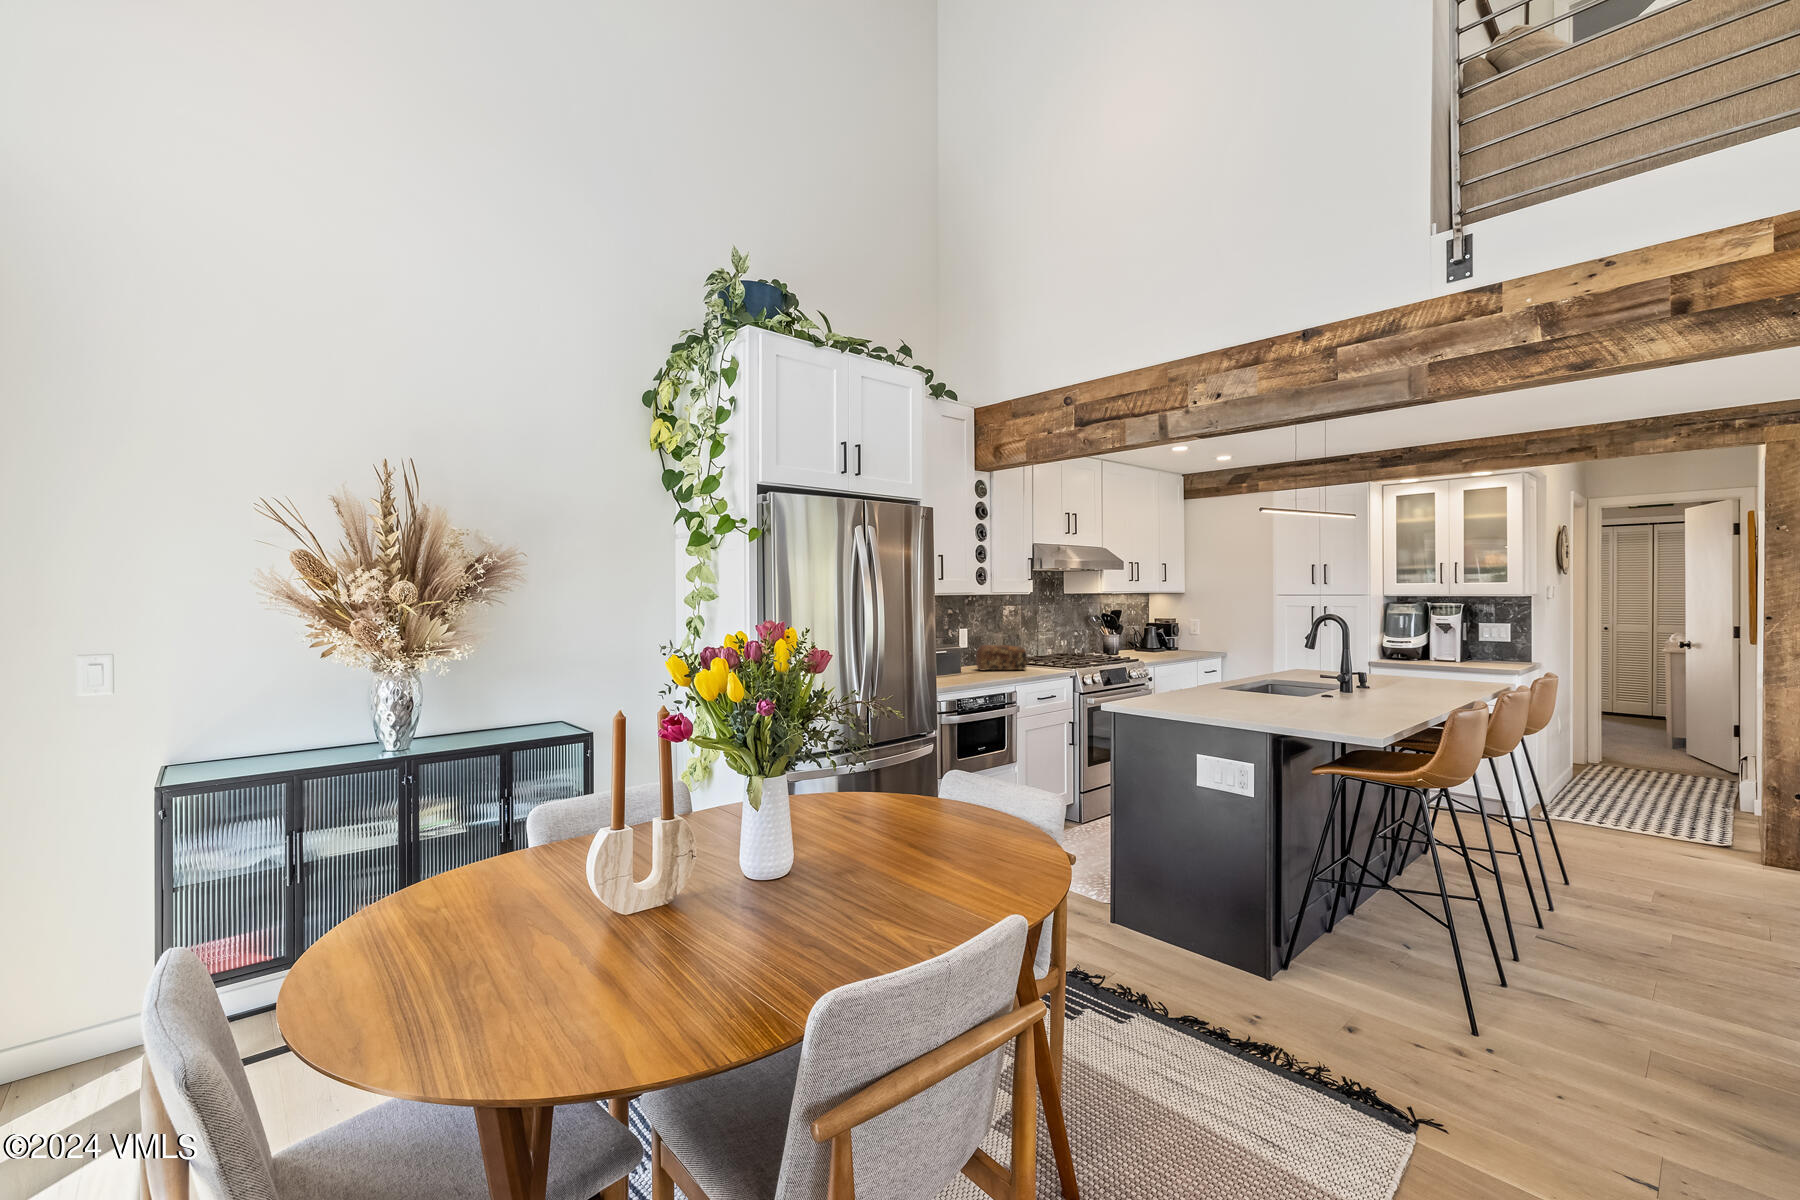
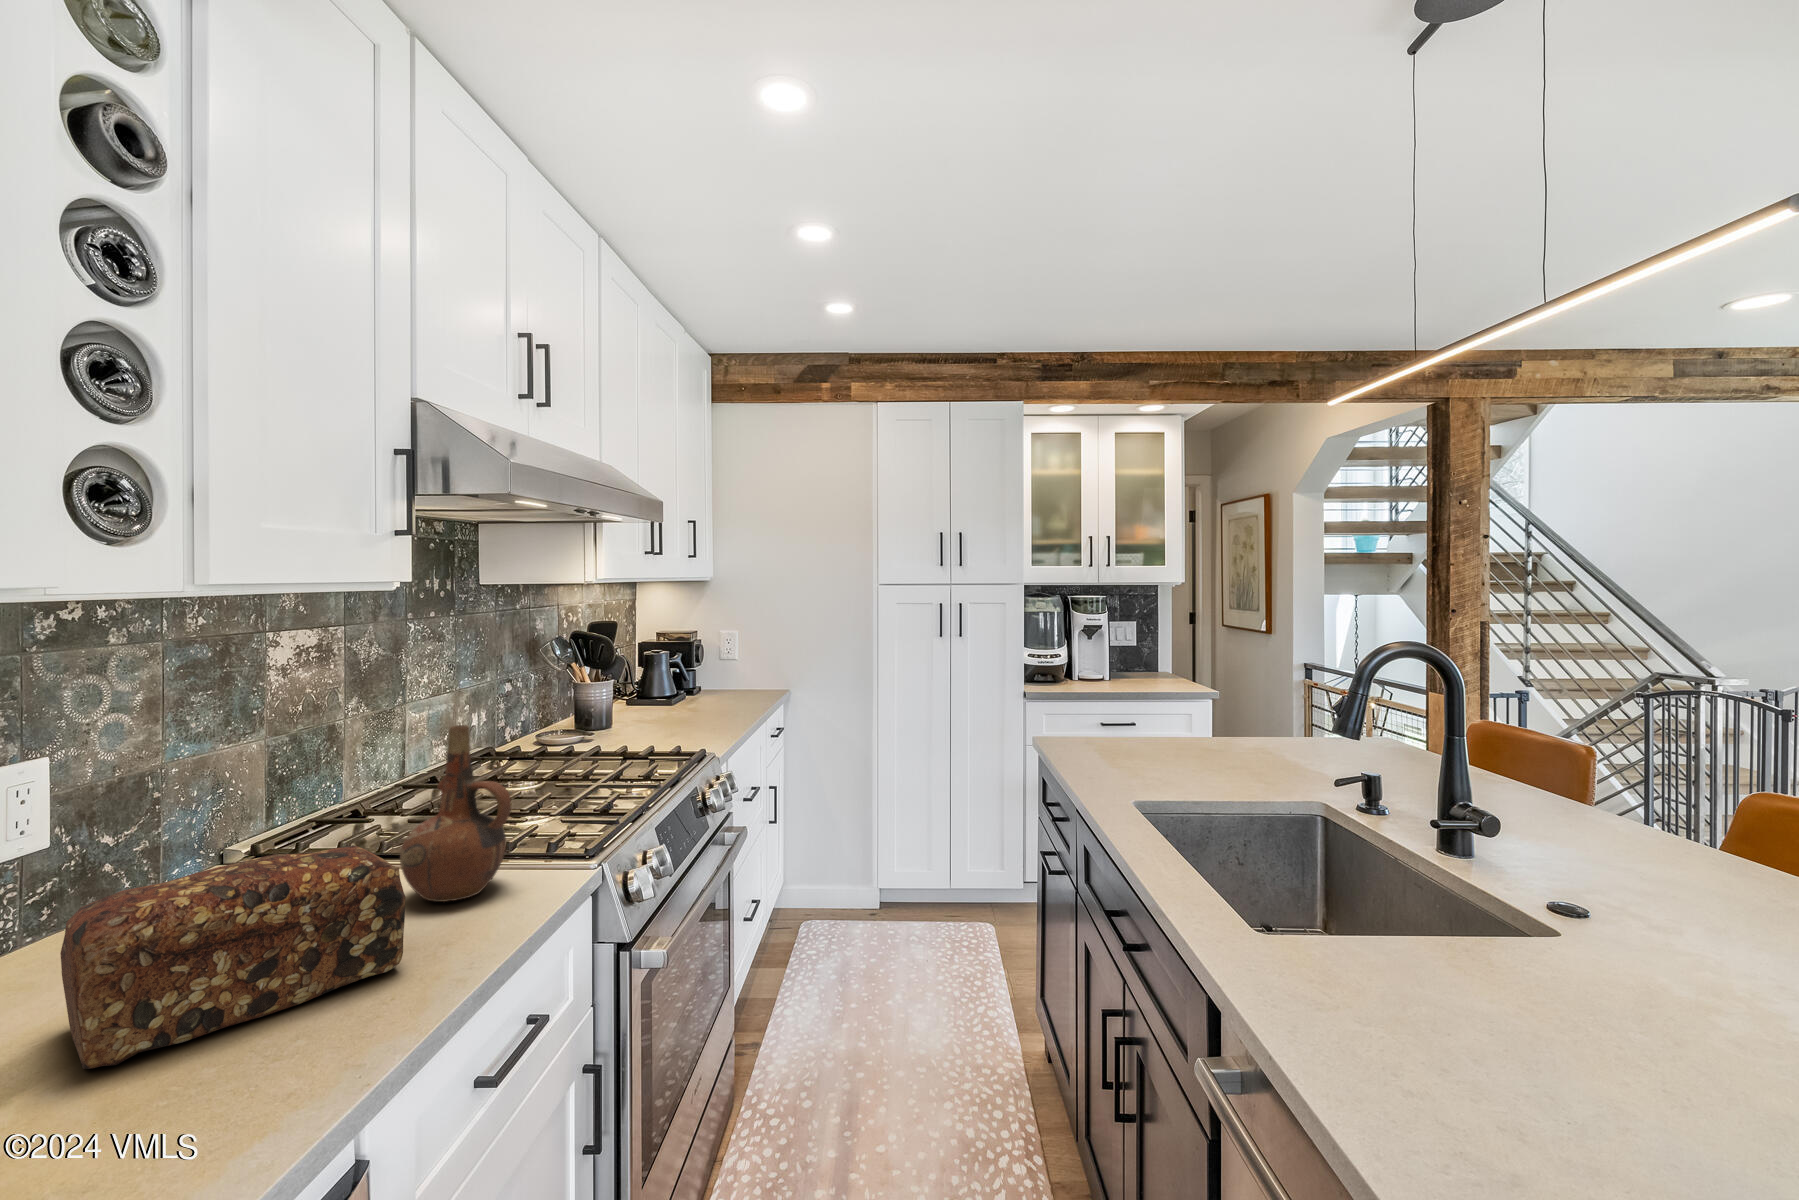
ceramic pitcher: none [1029,626,1052,667] -> present [400,725,511,902]

